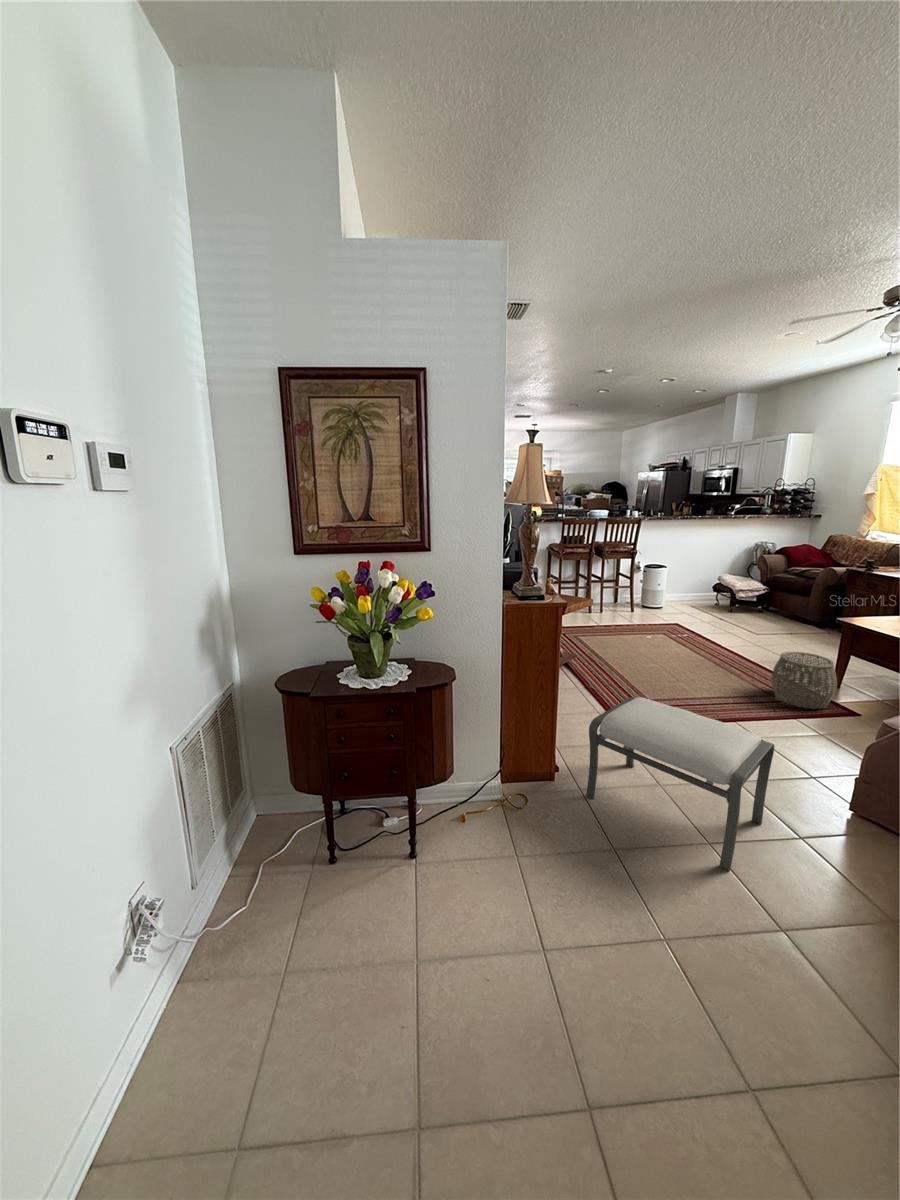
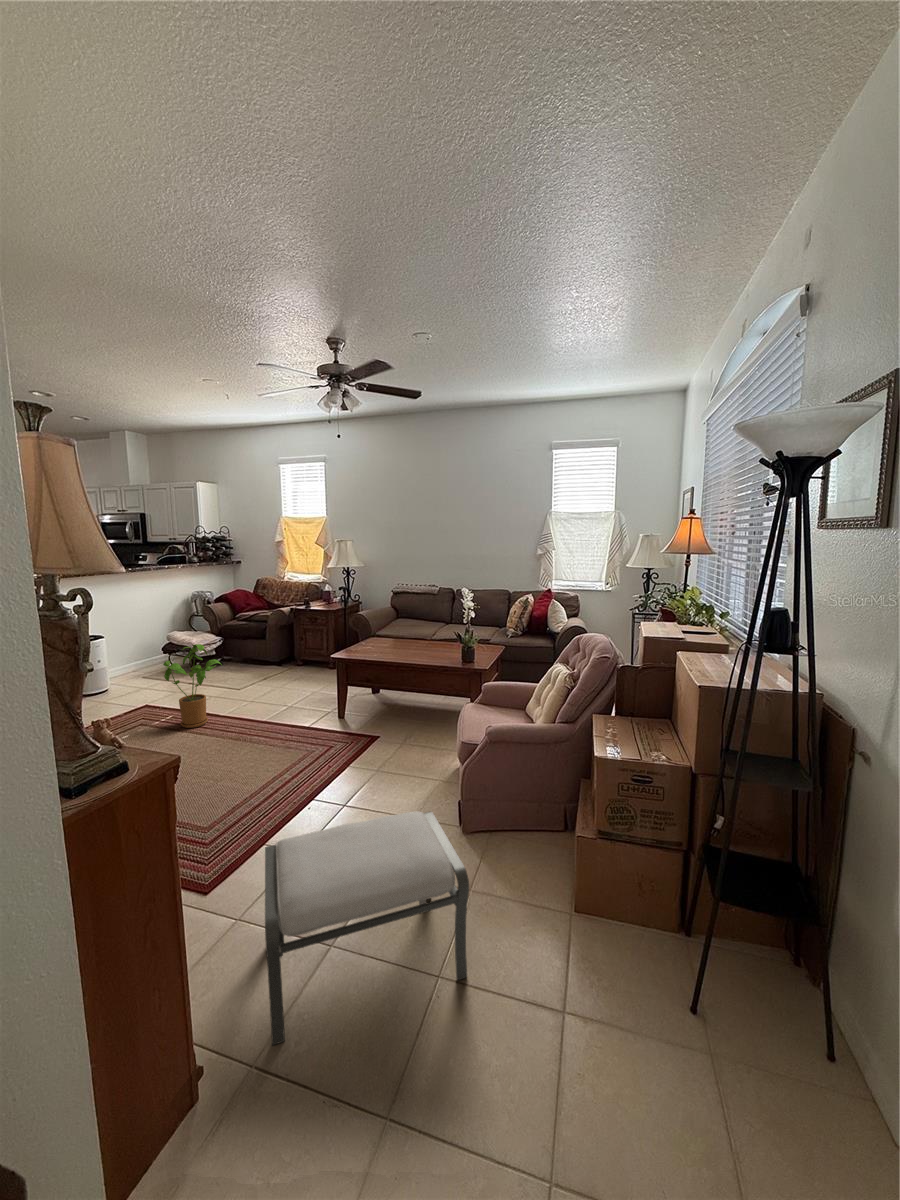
house plant: none [681,580,730,647] -> present [163,644,222,728]
woven basket: present [772,652,837,709] -> none [304,697,357,754]

